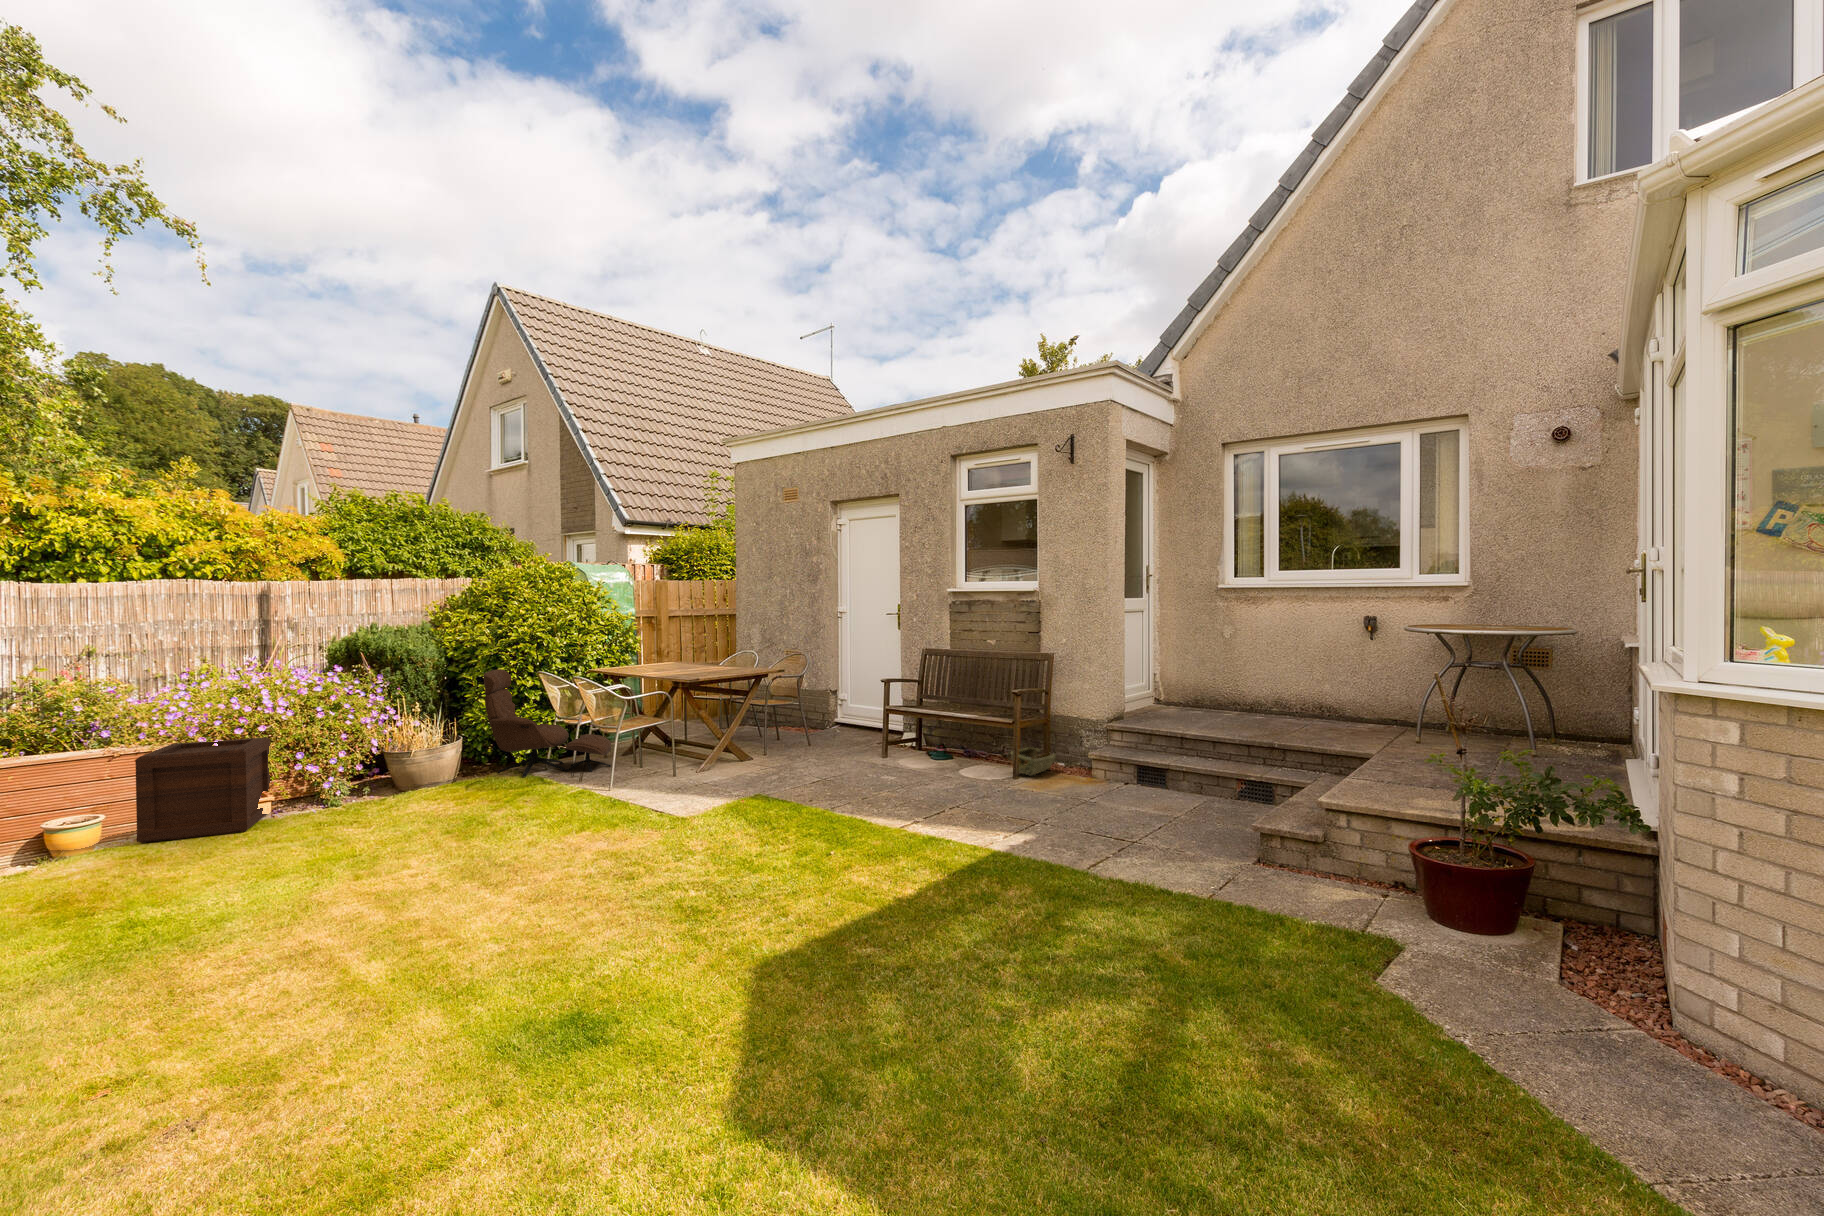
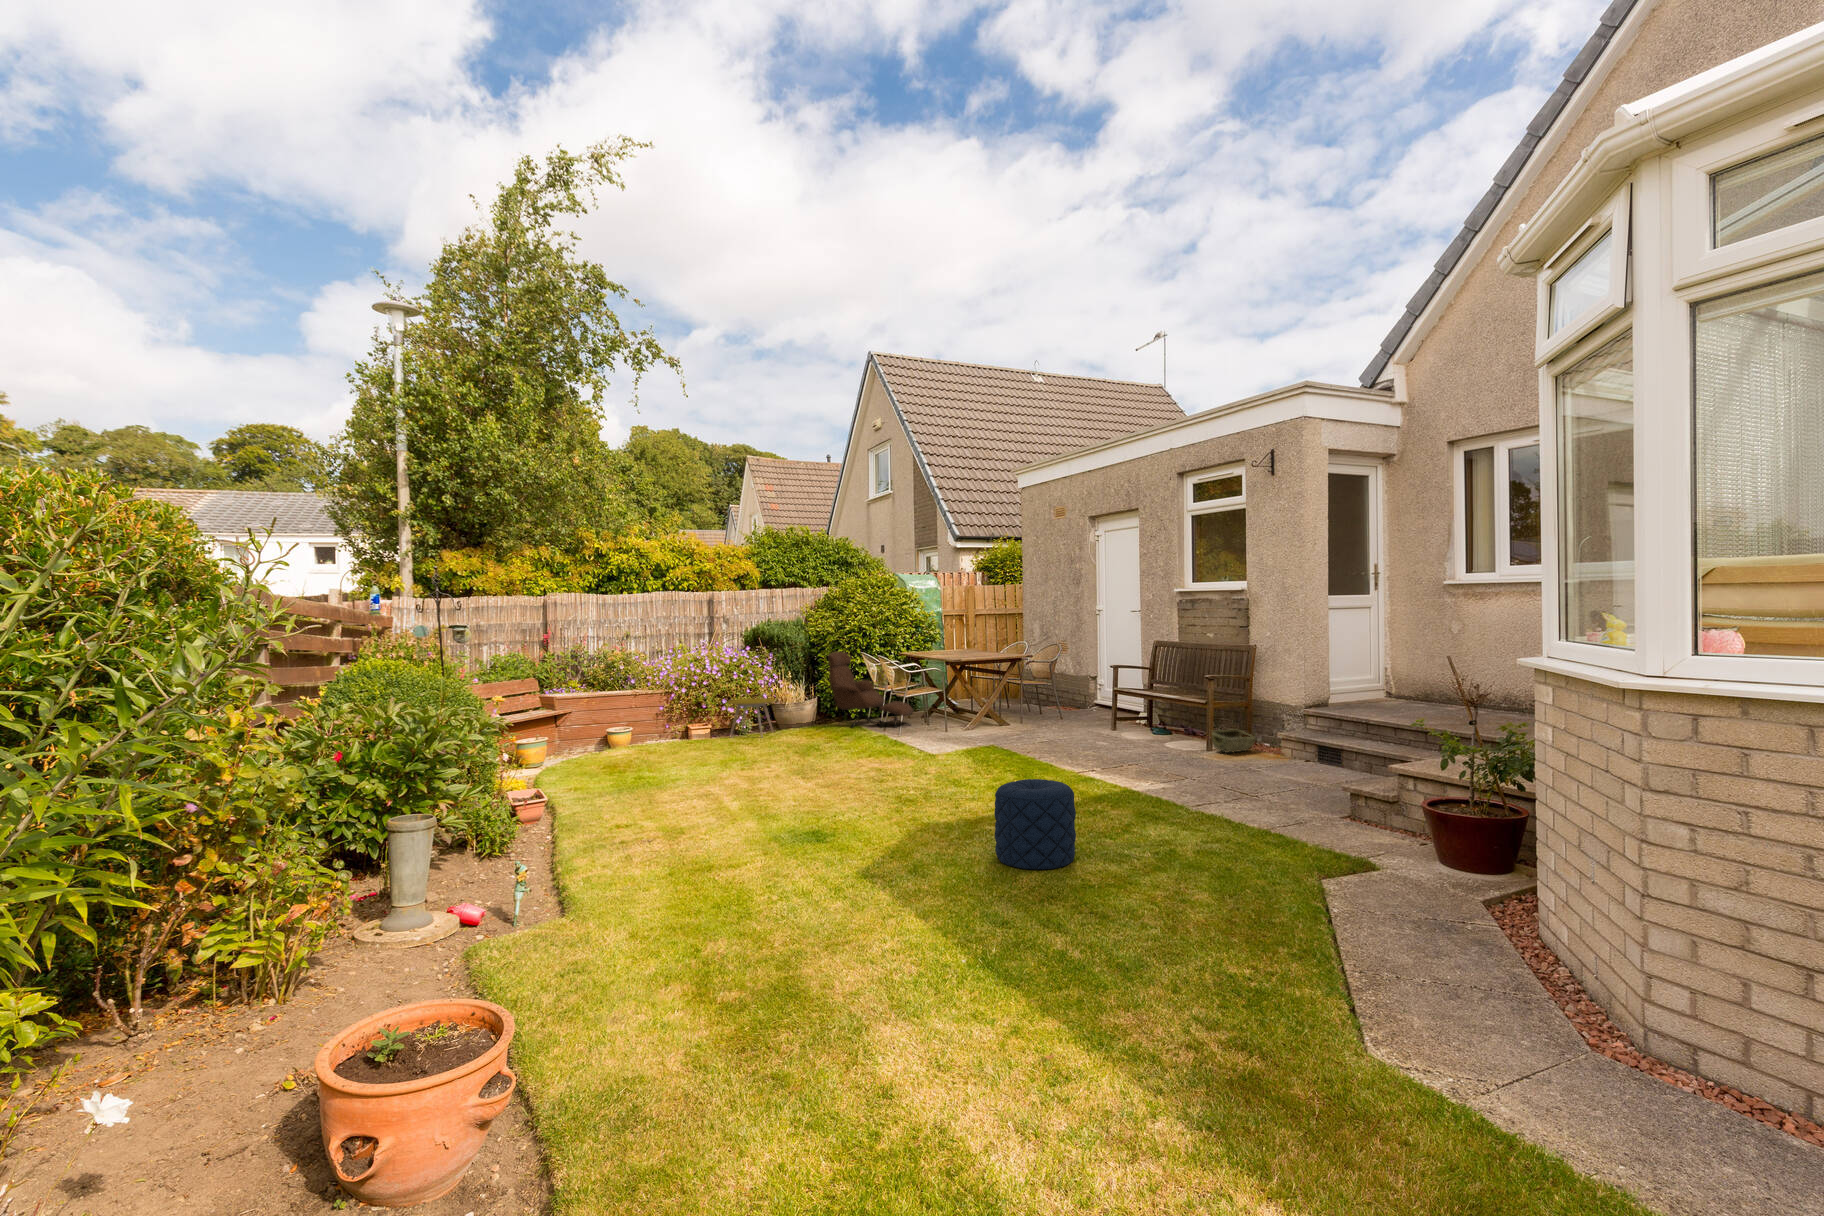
wooden crate: present [135,737,270,843] -> none [645,688,709,743]
side table: none [309,745,399,814] -> present [728,698,775,737]
pouf: none [961,885,1091,1051] -> present [994,779,1076,869]

